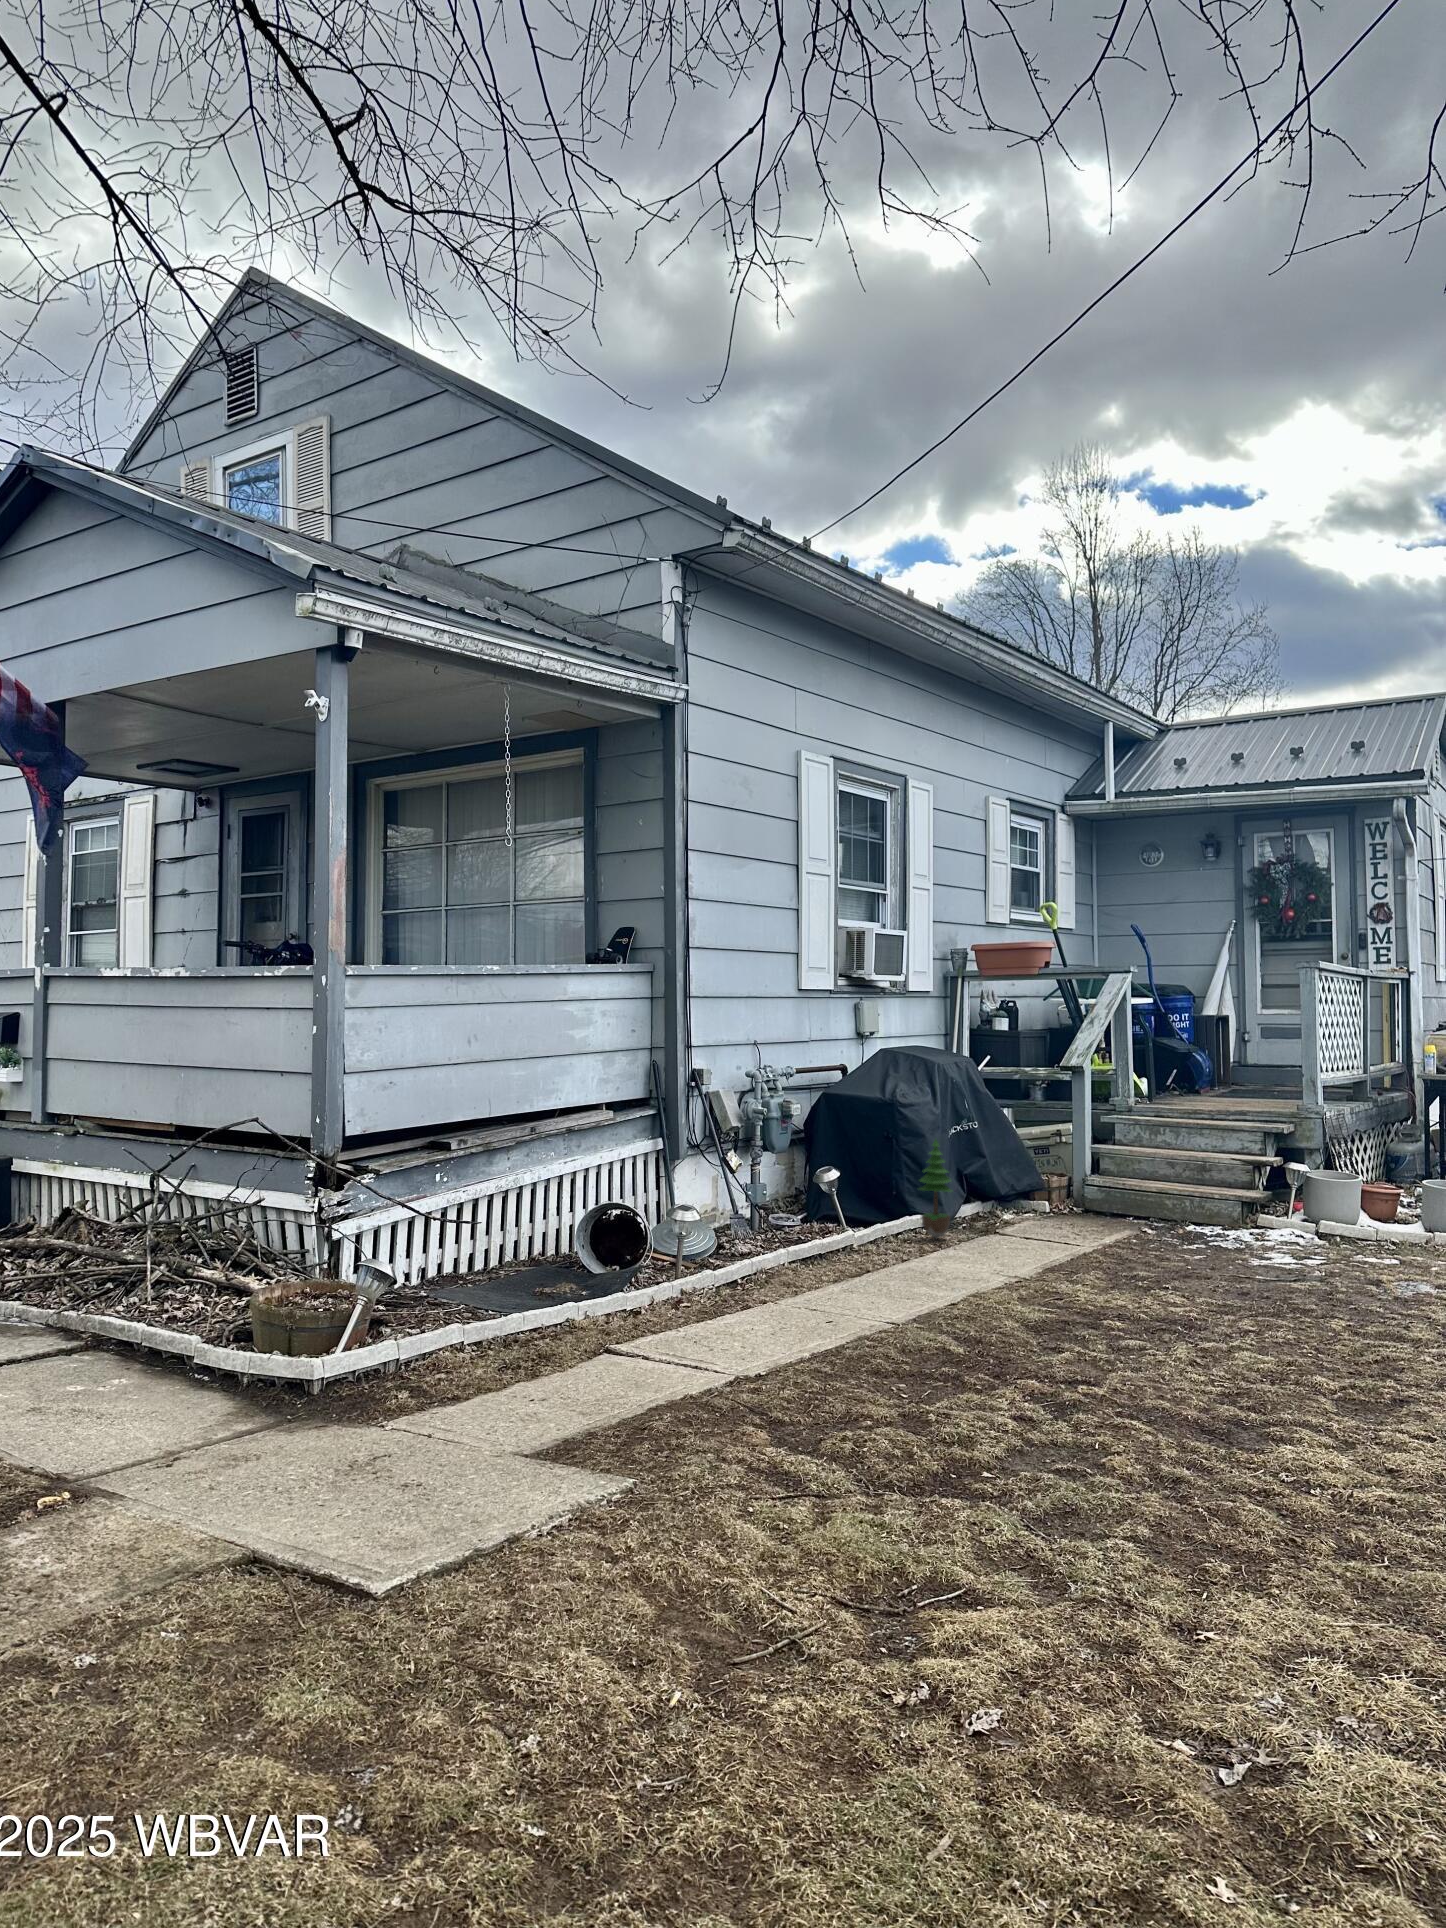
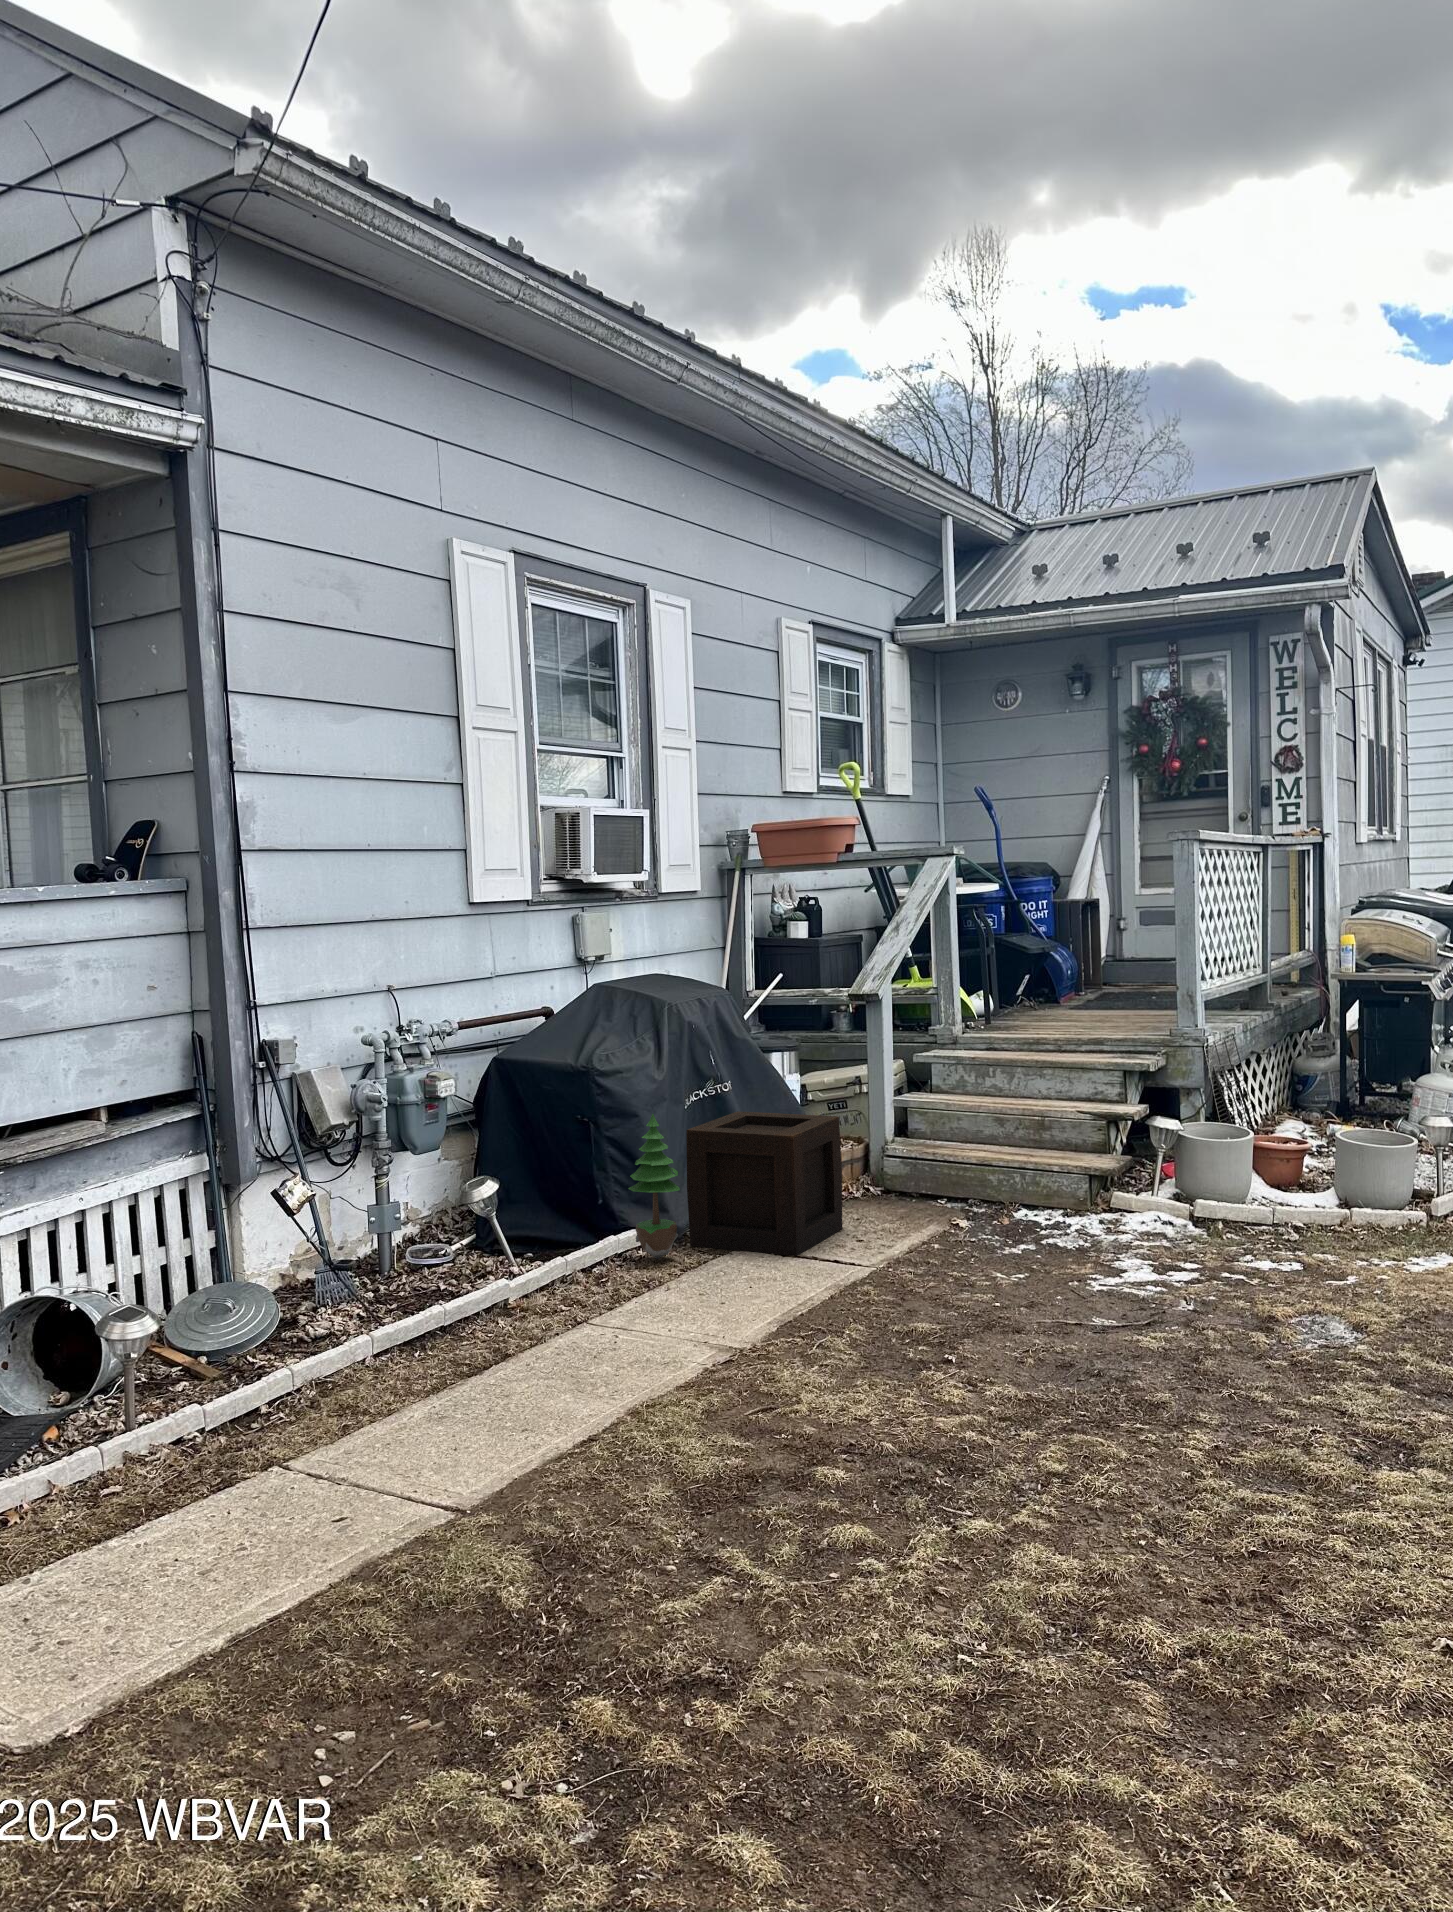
wooden crate: none [953,1146,1060,1242] -> present [686,1112,842,1256]

